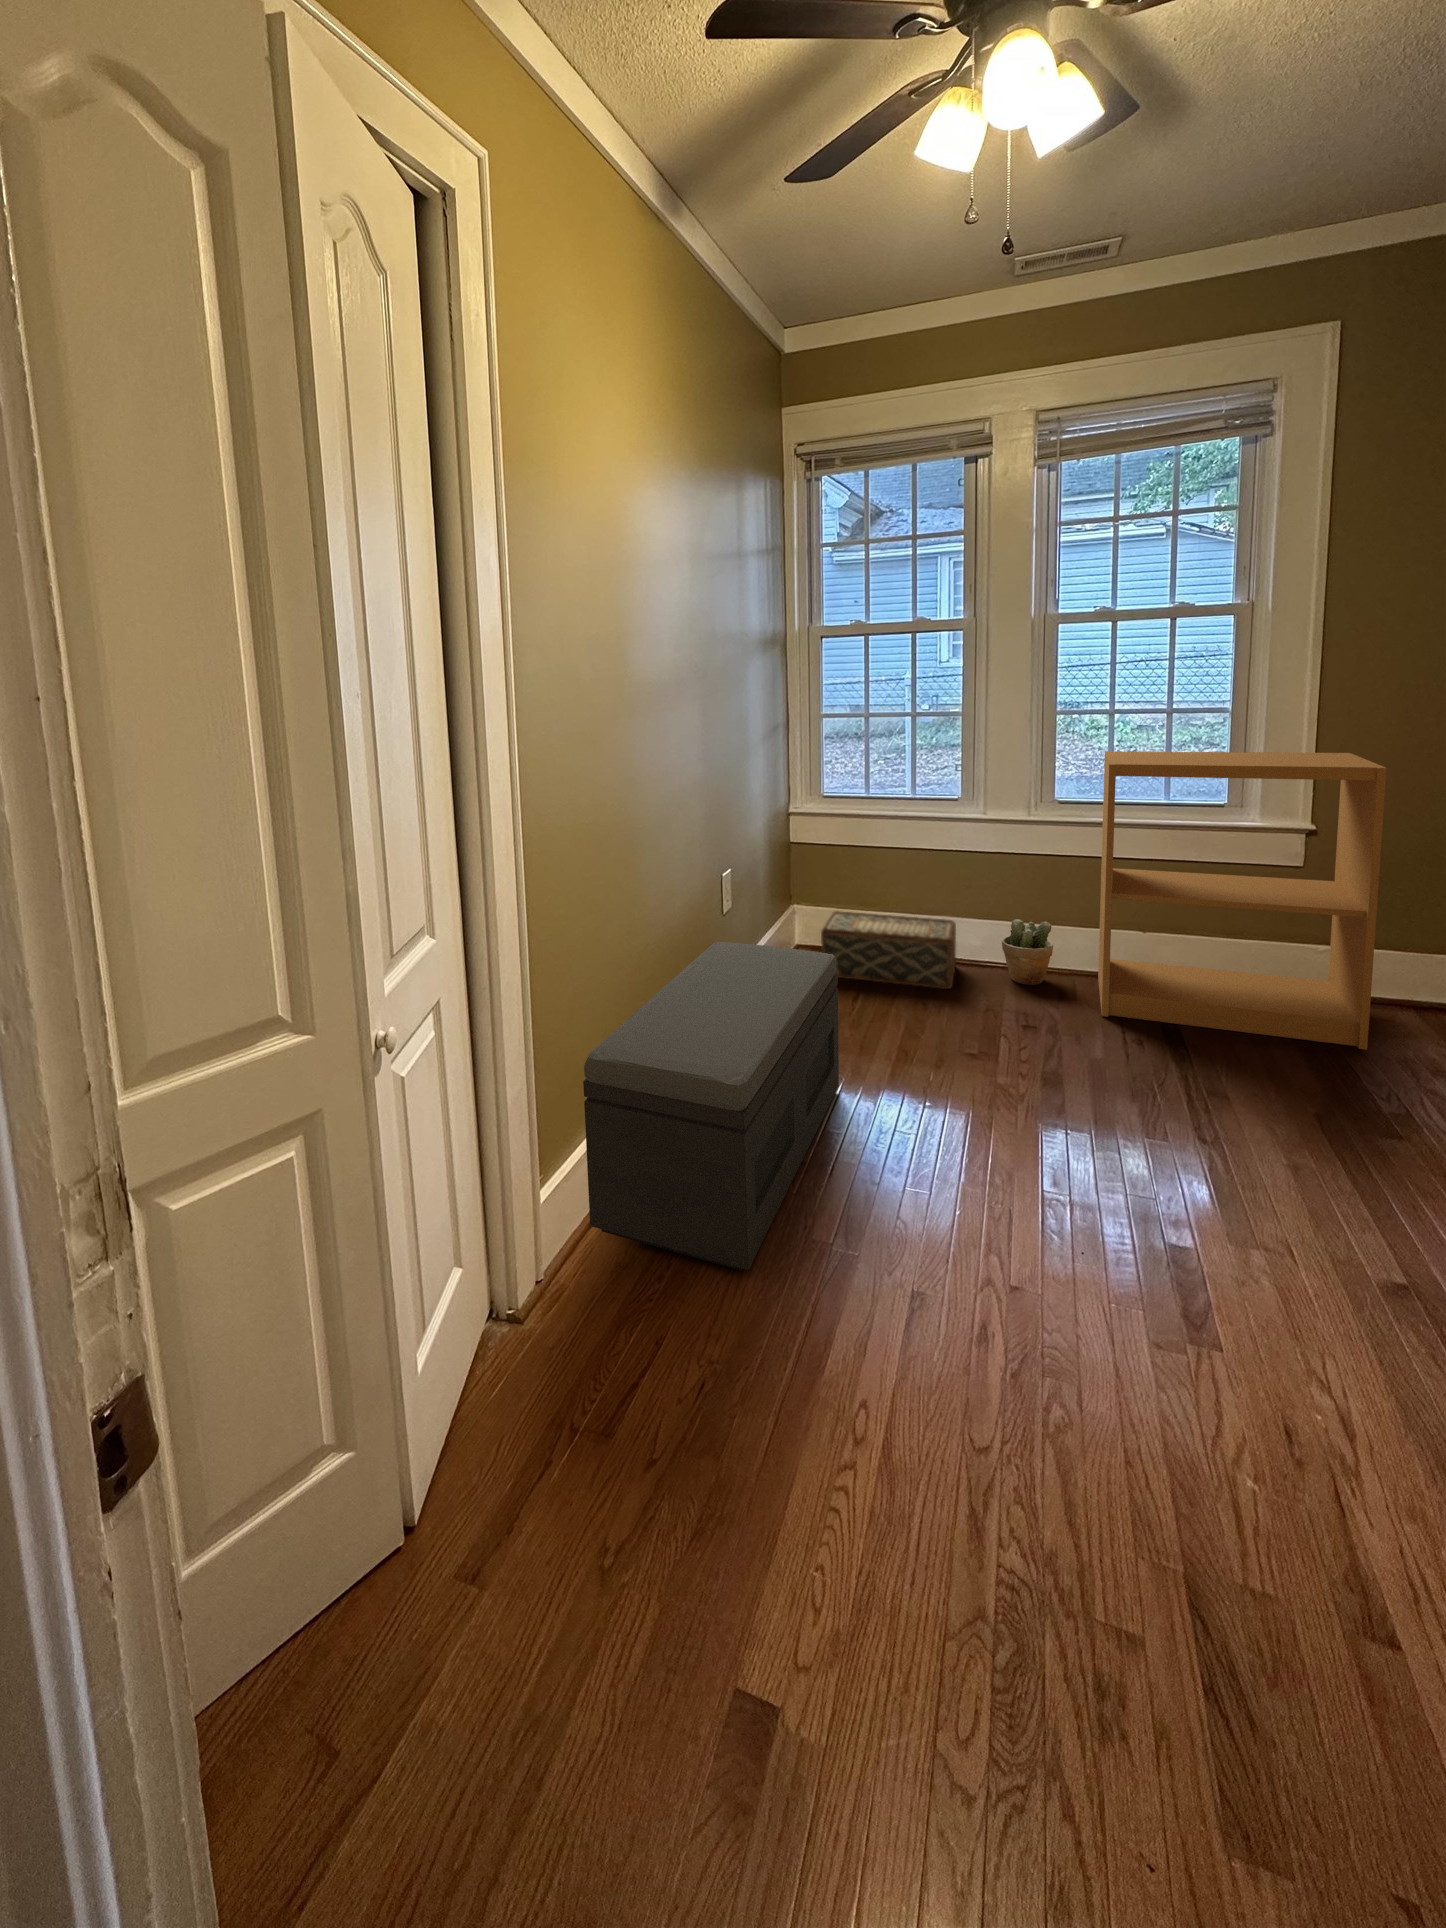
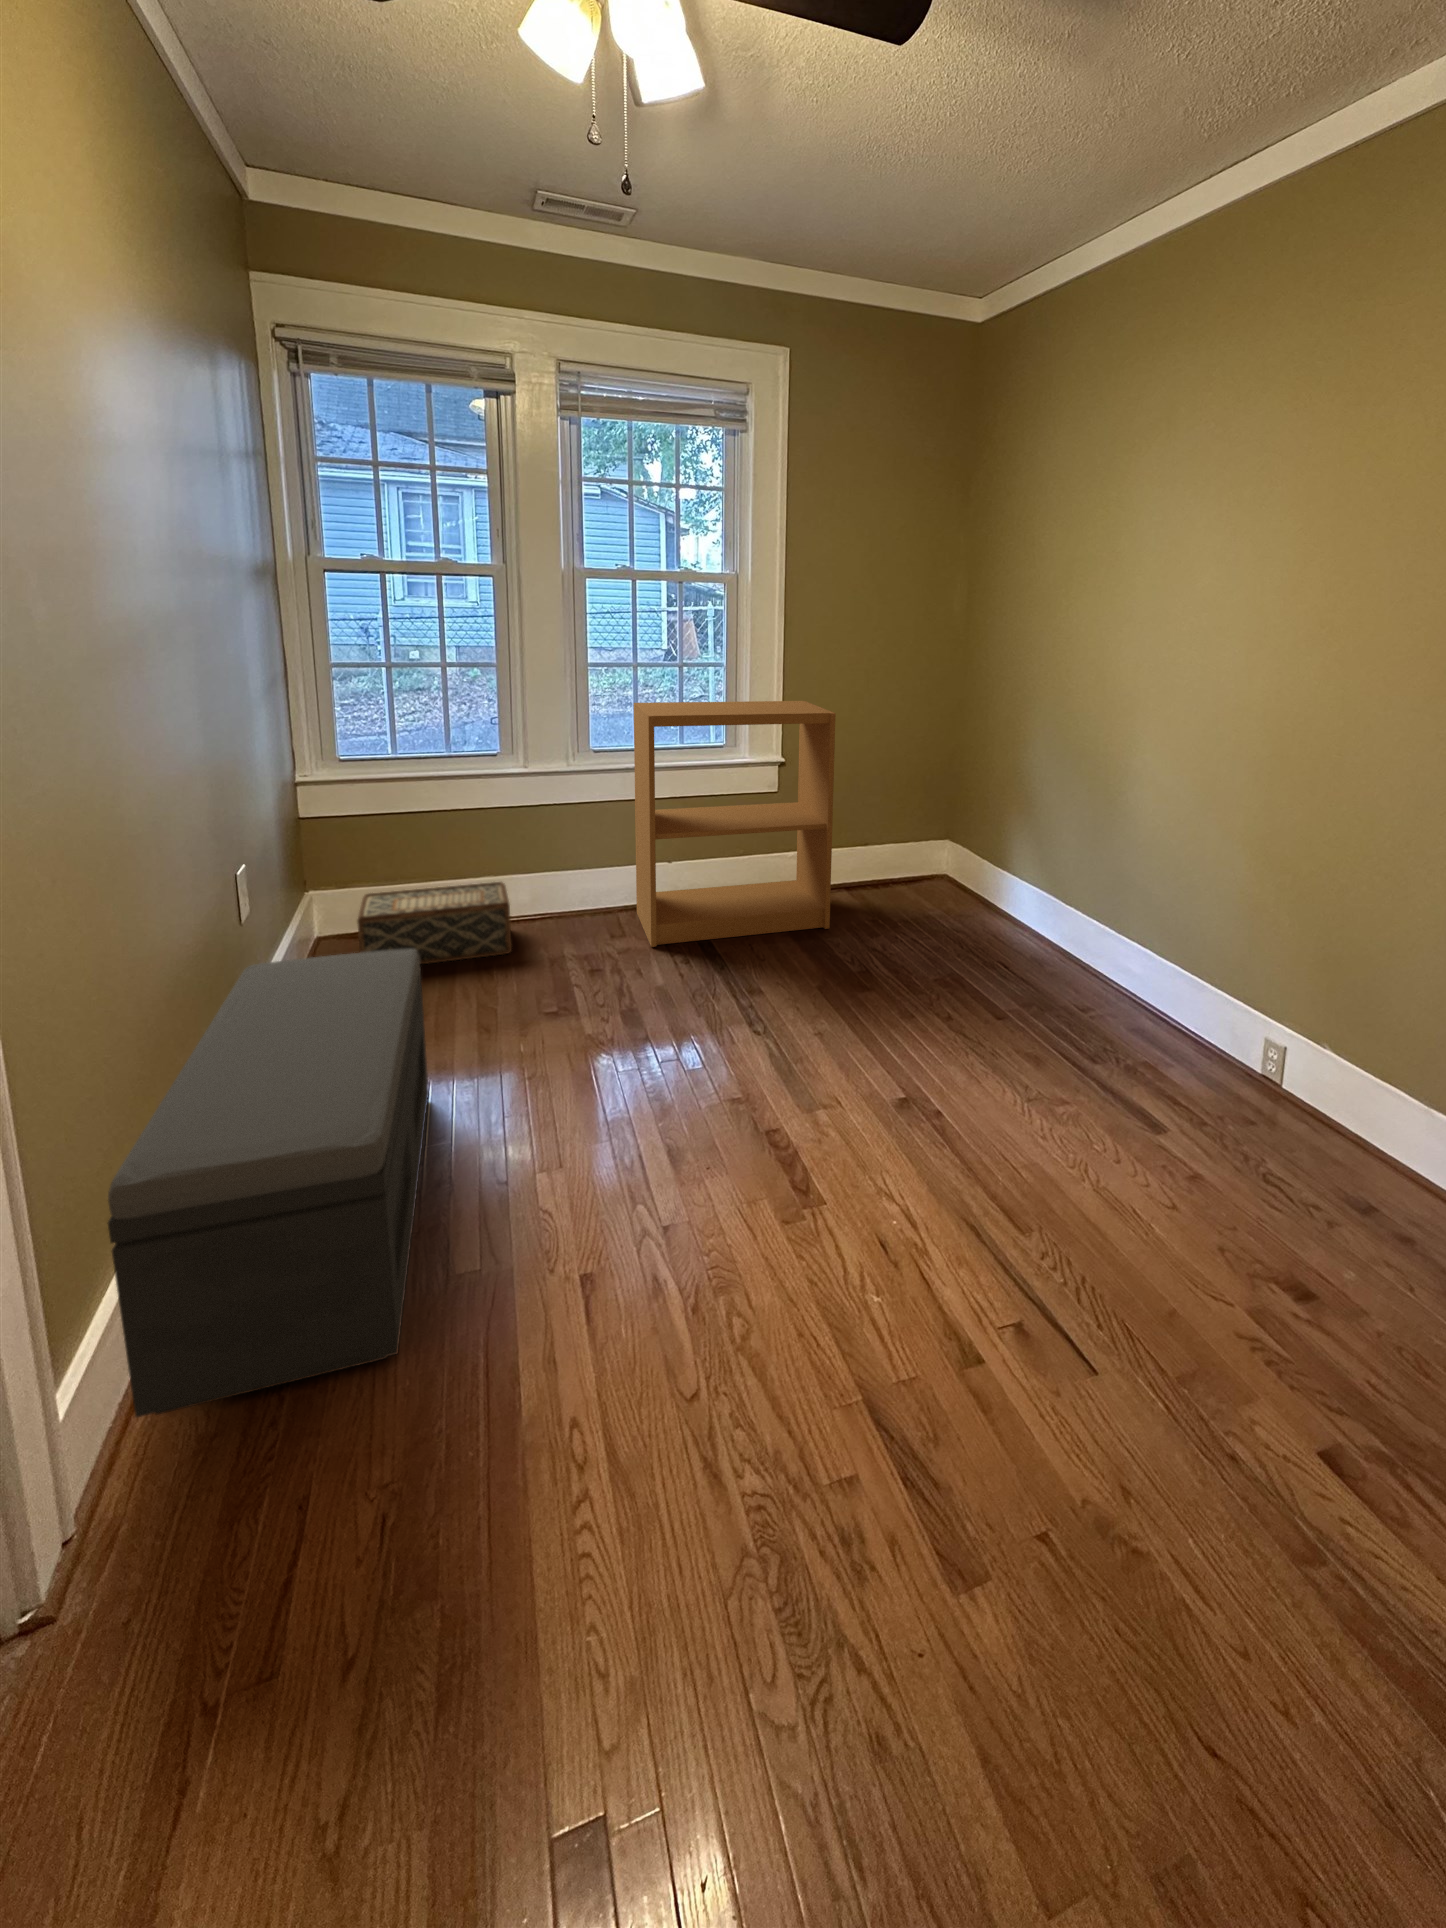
potted plant: present [1001,919,1053,985] -> none [553,869,600,932]

